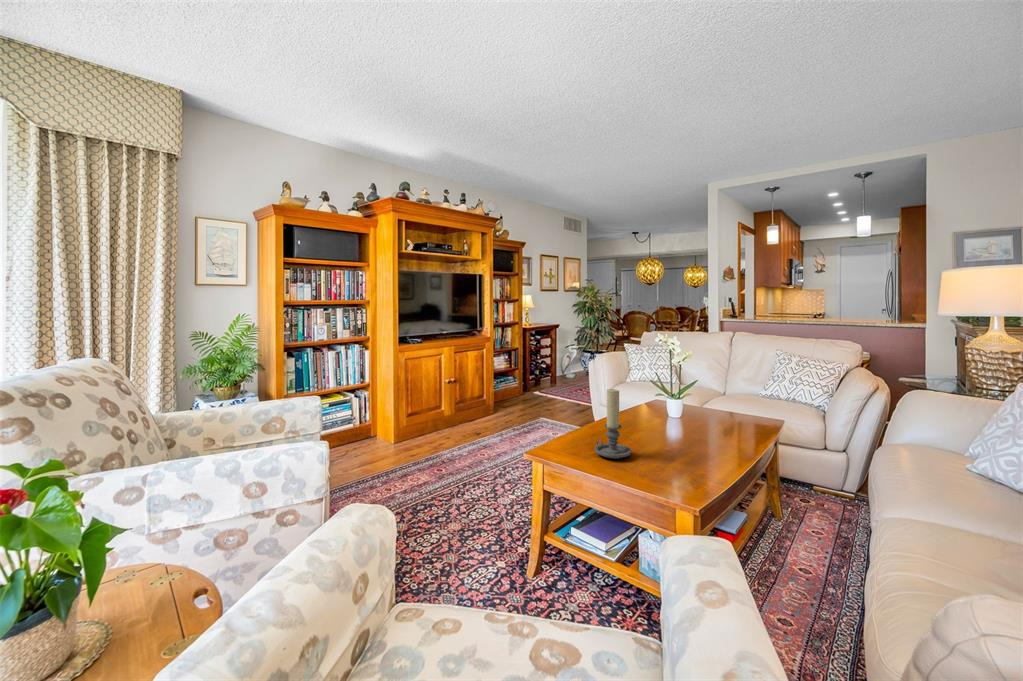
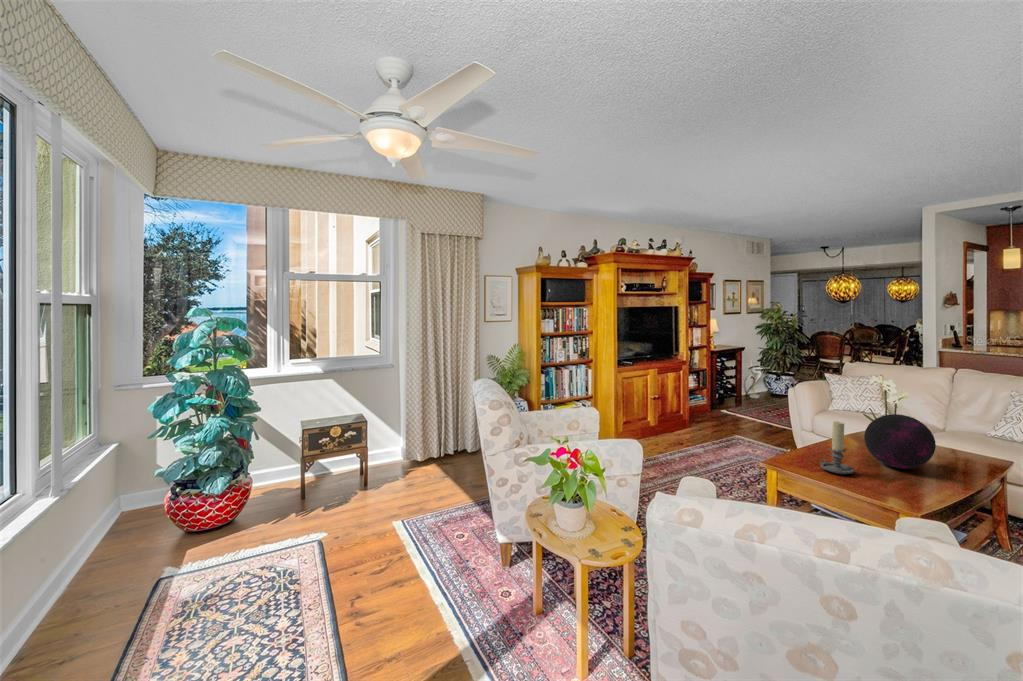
decorative orb: none [646,376,716,442] -> present [864,414,936,469]

